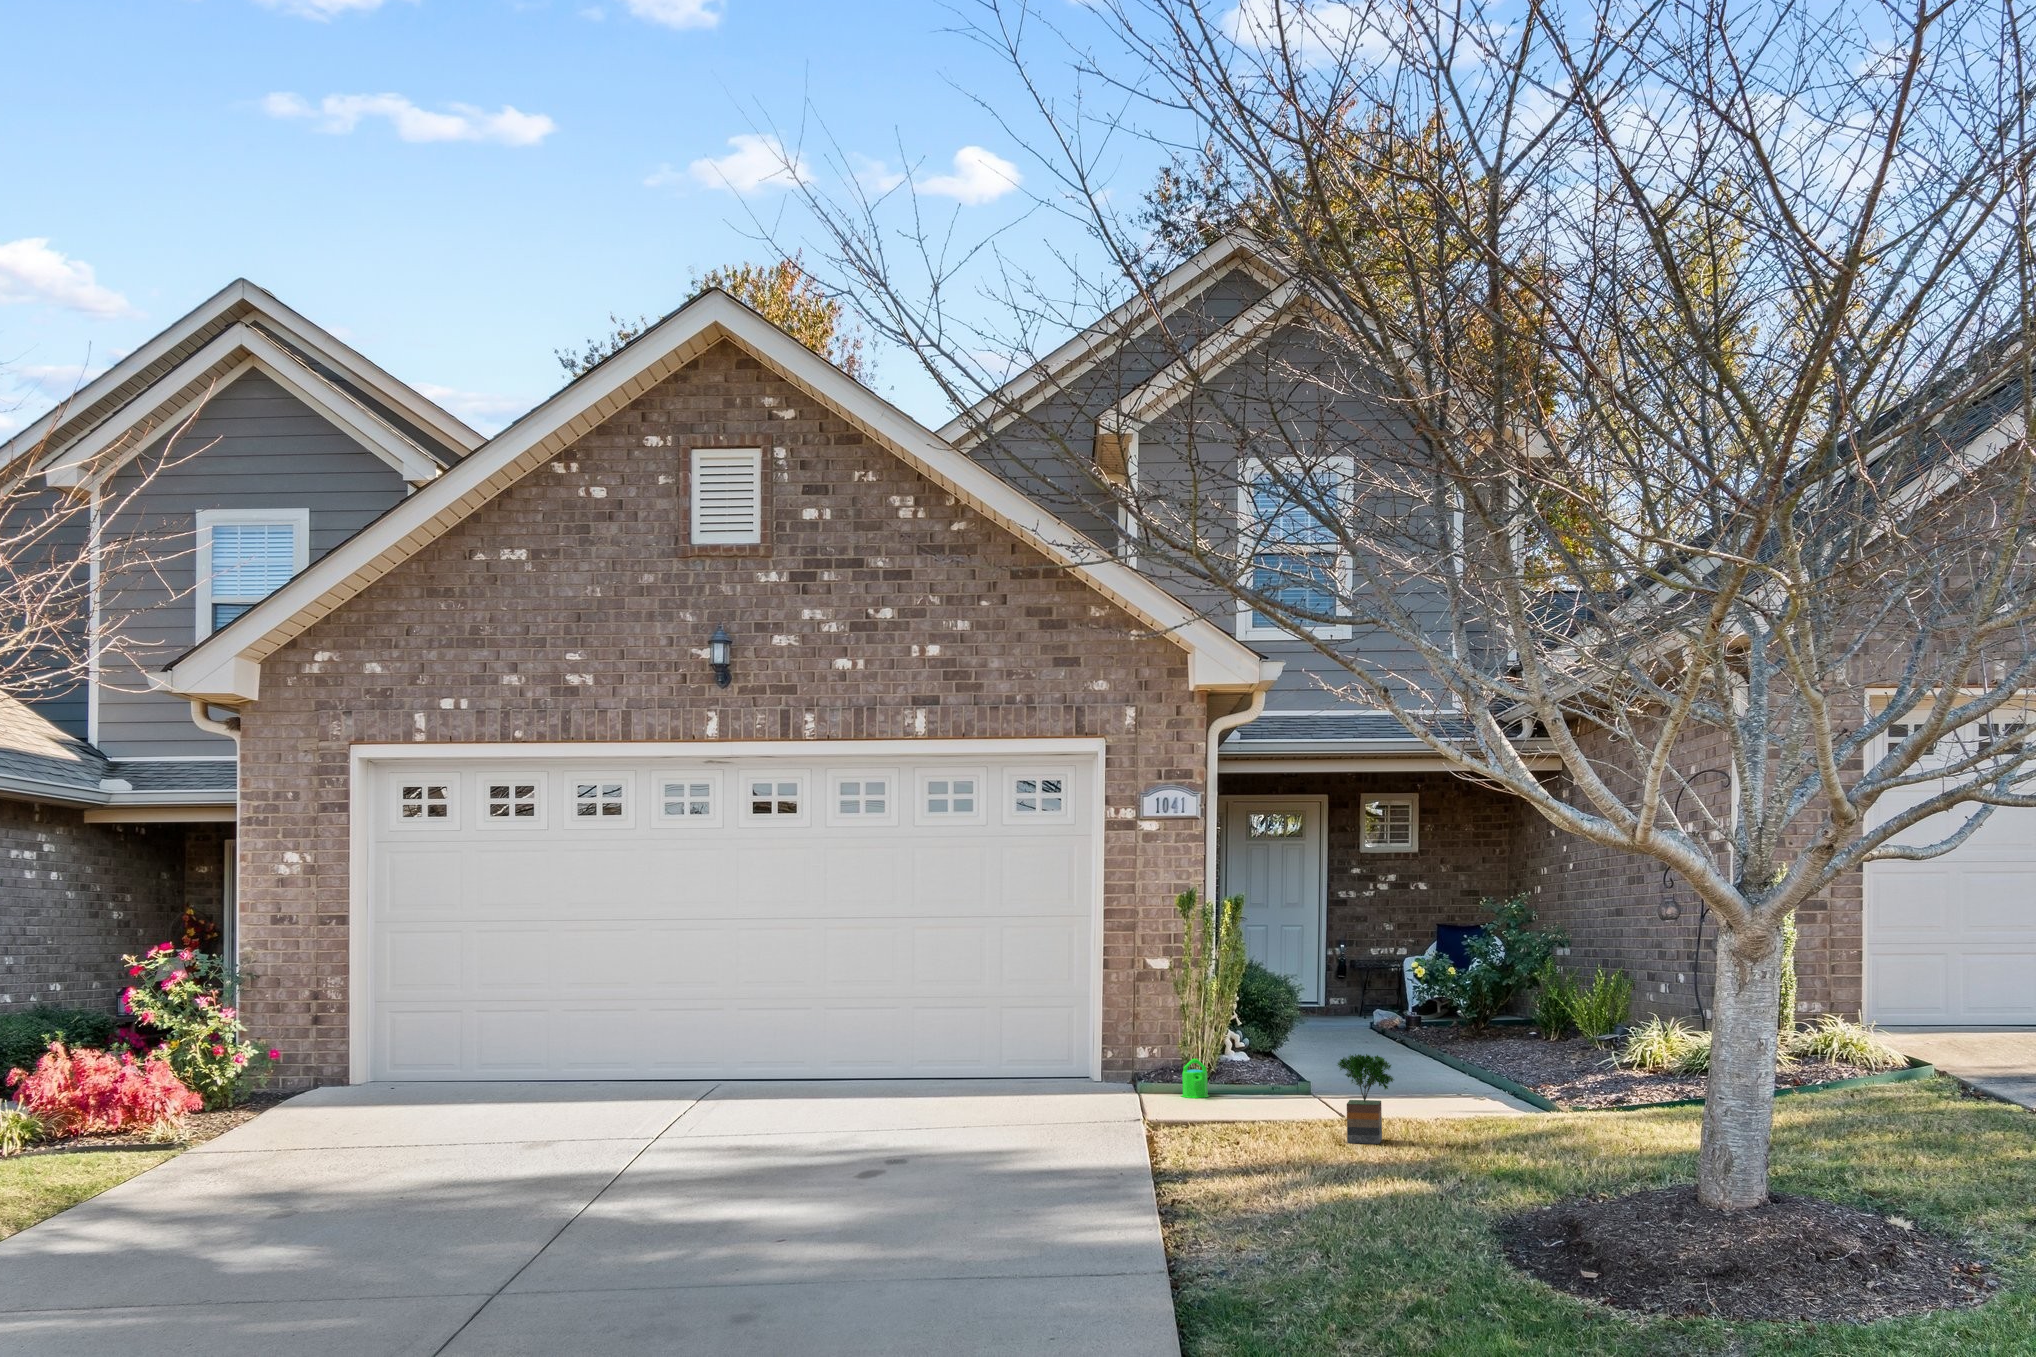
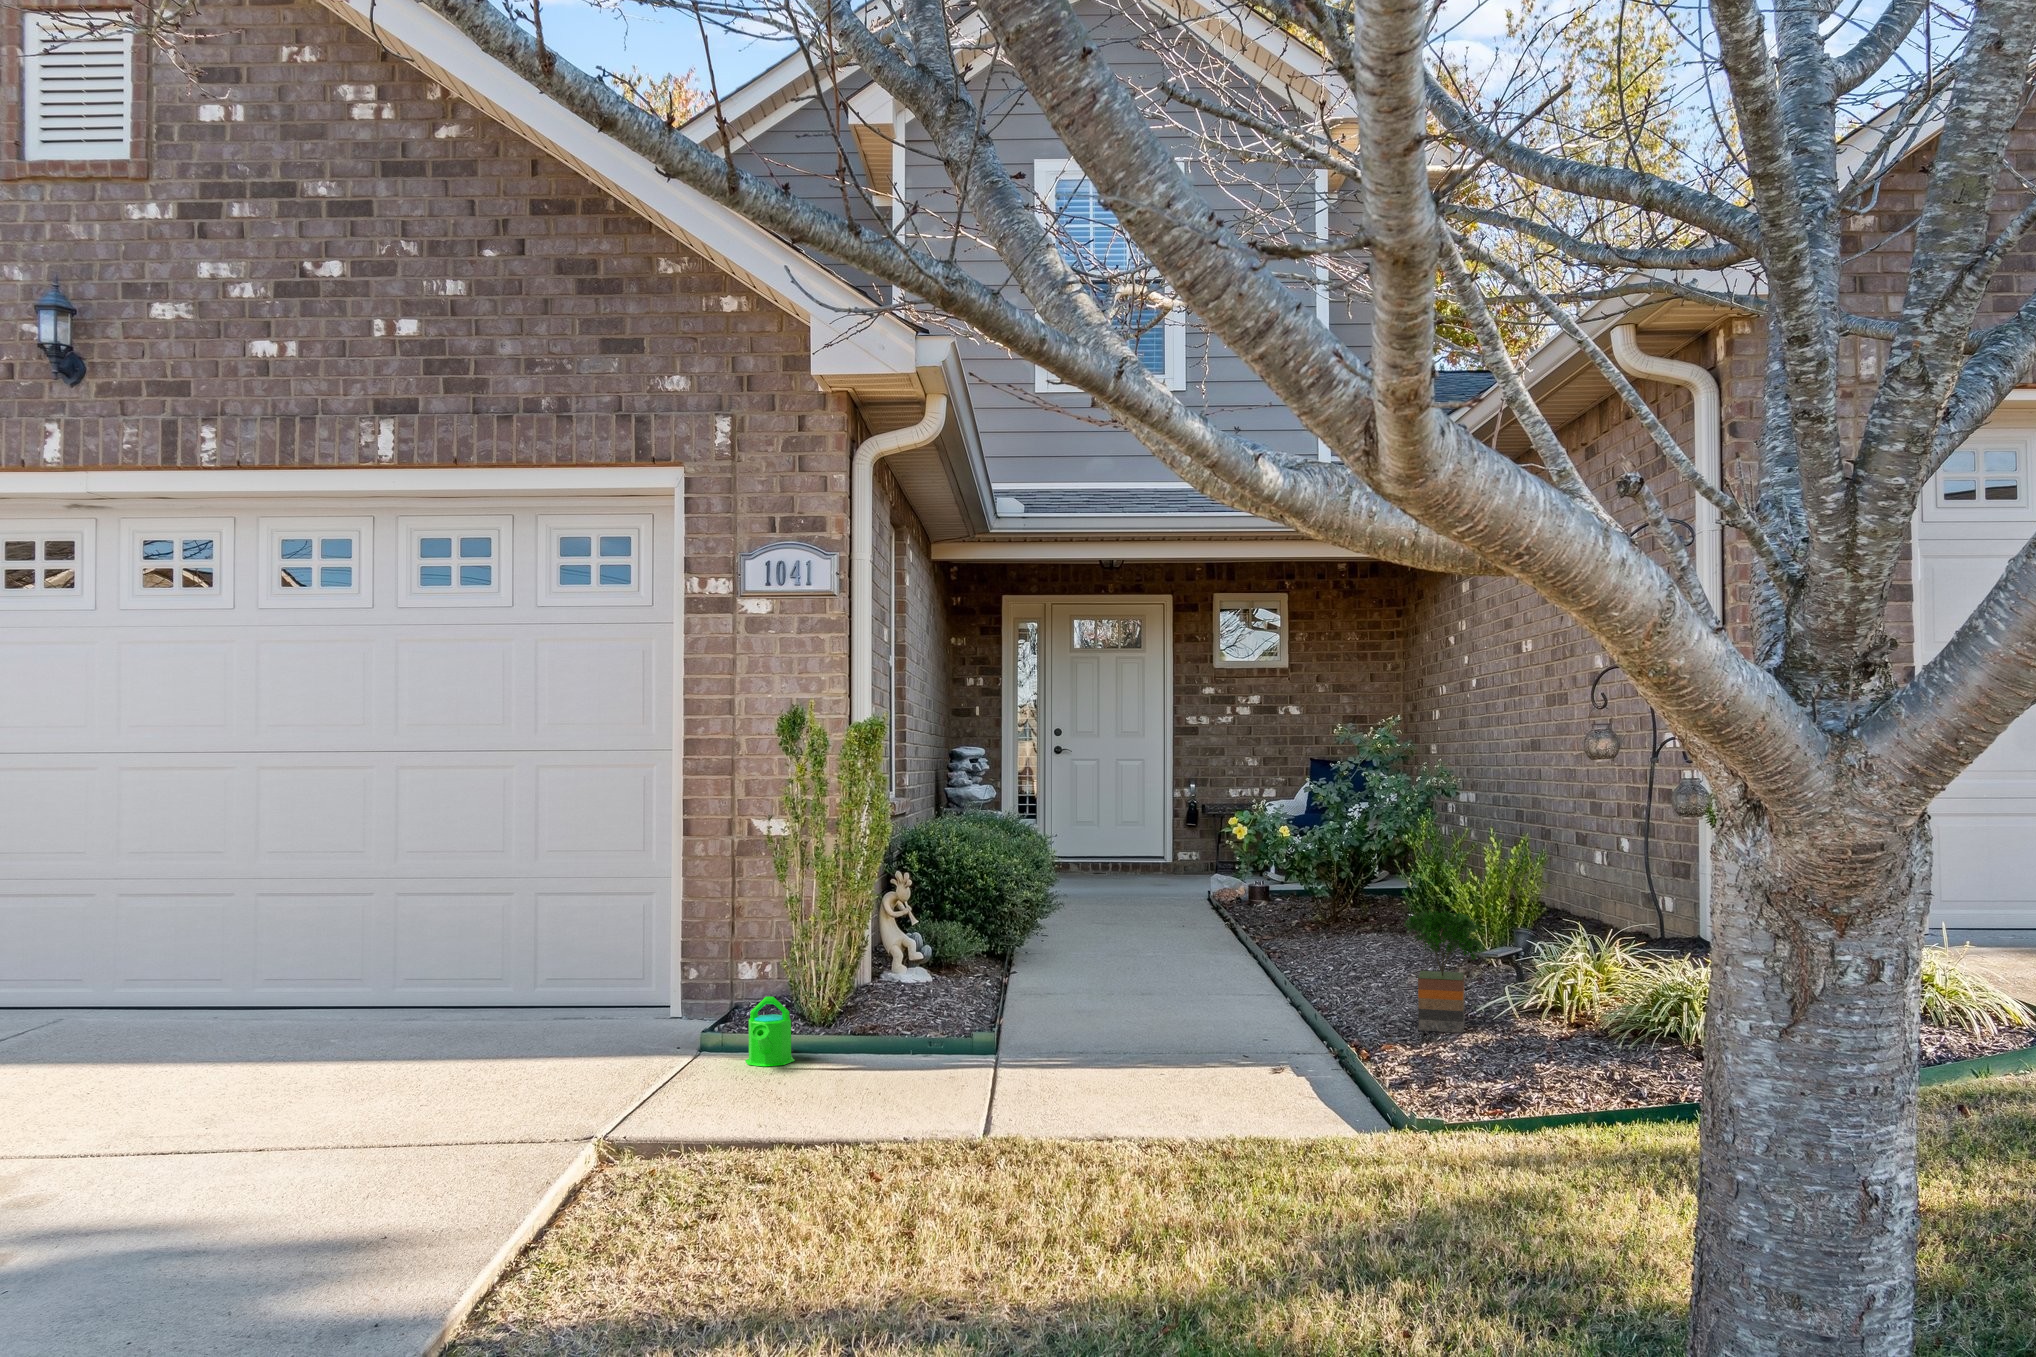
potted tree: present [1337,1054,1394,1144] -> present [1405,910,1483,1033]

